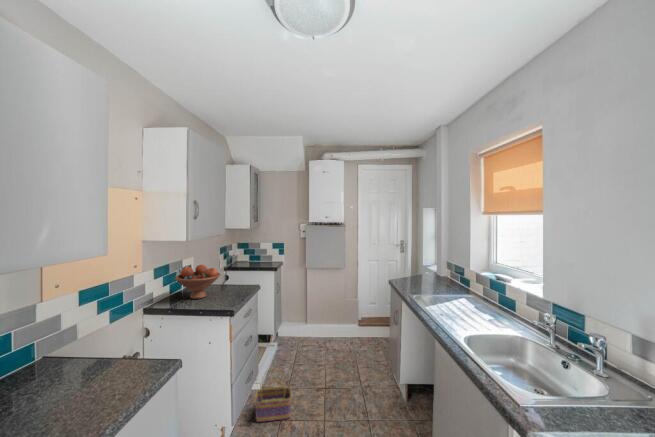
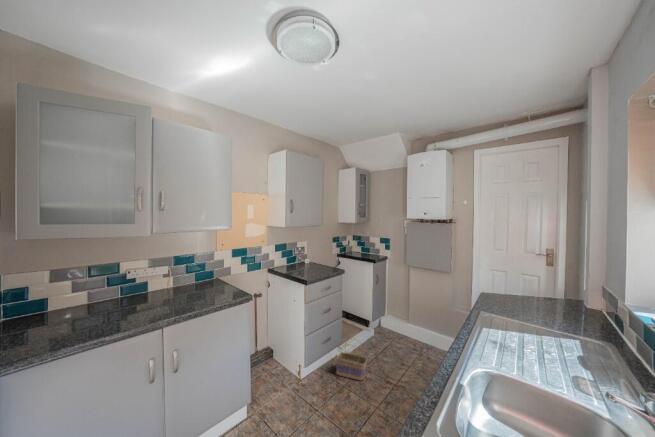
fruit bowl: present [175,265,220,299] -> none [290,245,321,270]

